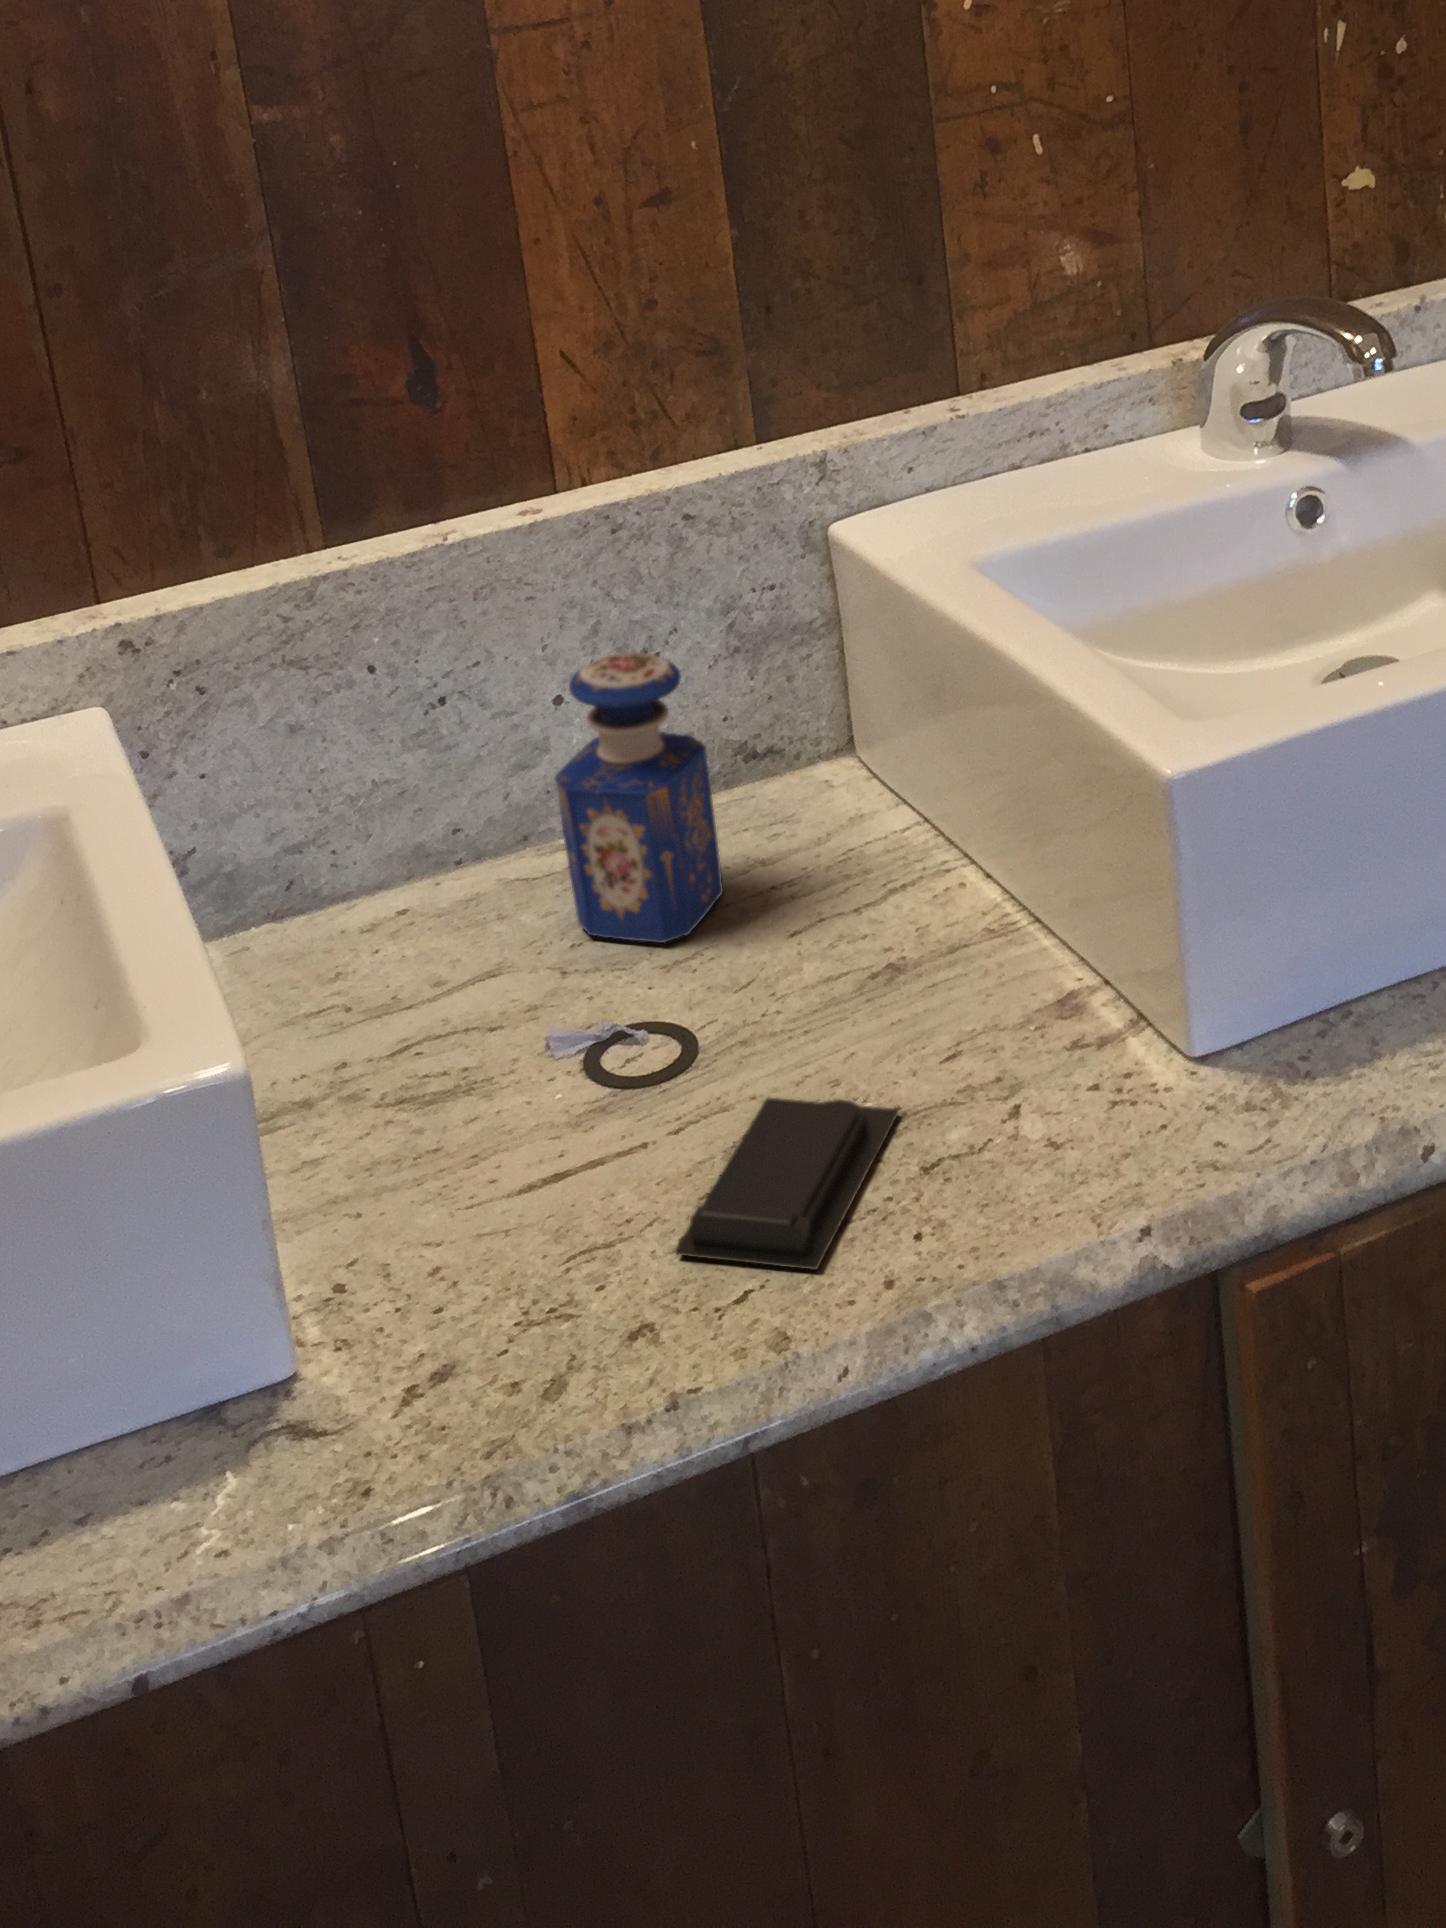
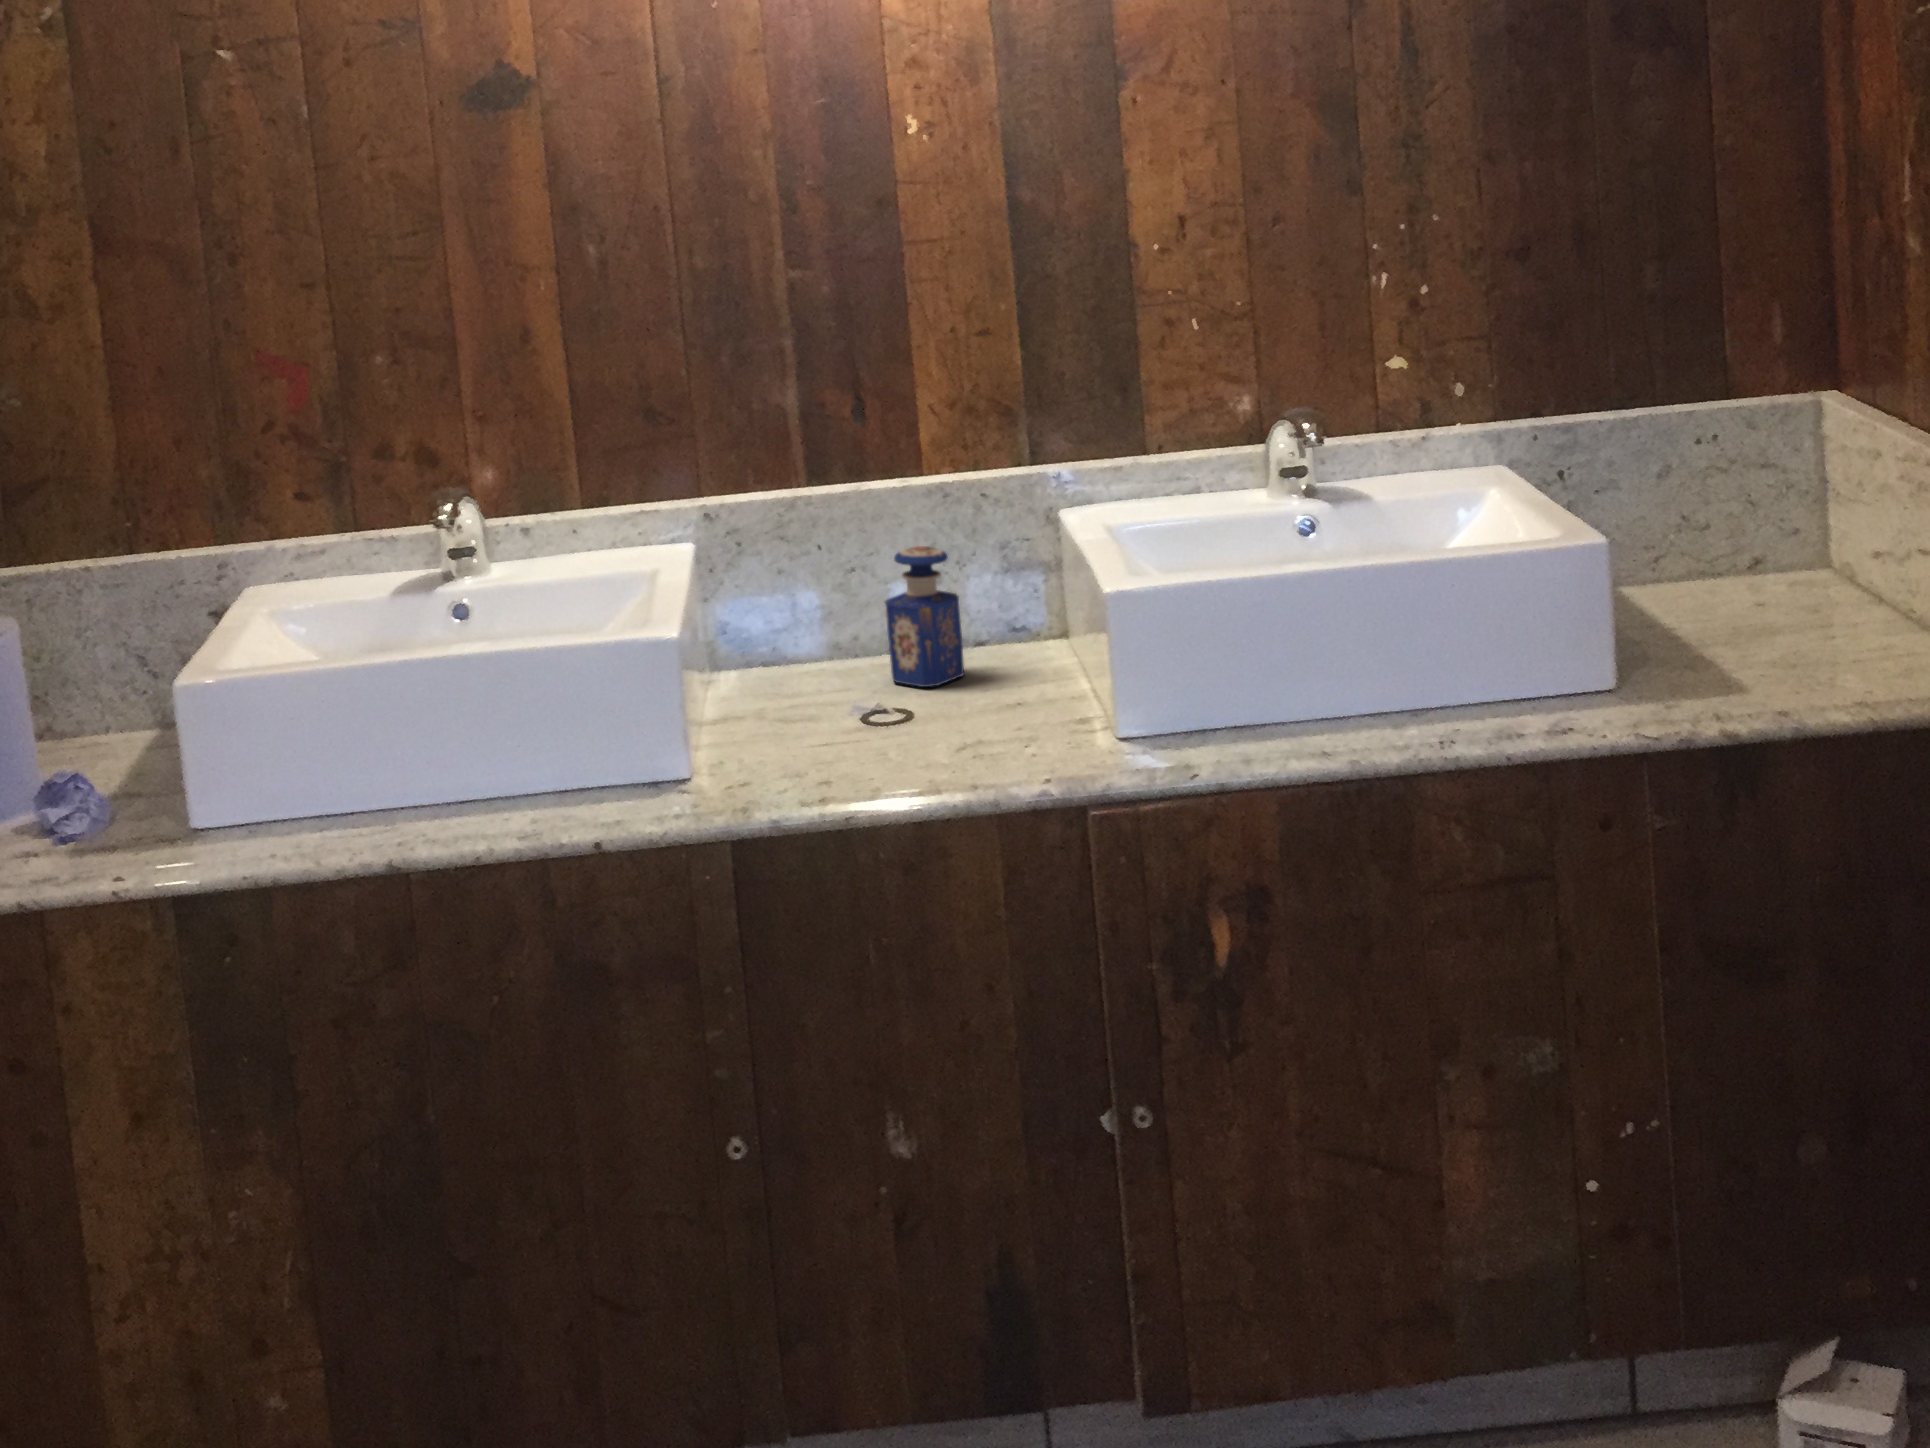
soap bar: present [675,1098,898,1270] -> none [853,725,977,774]

